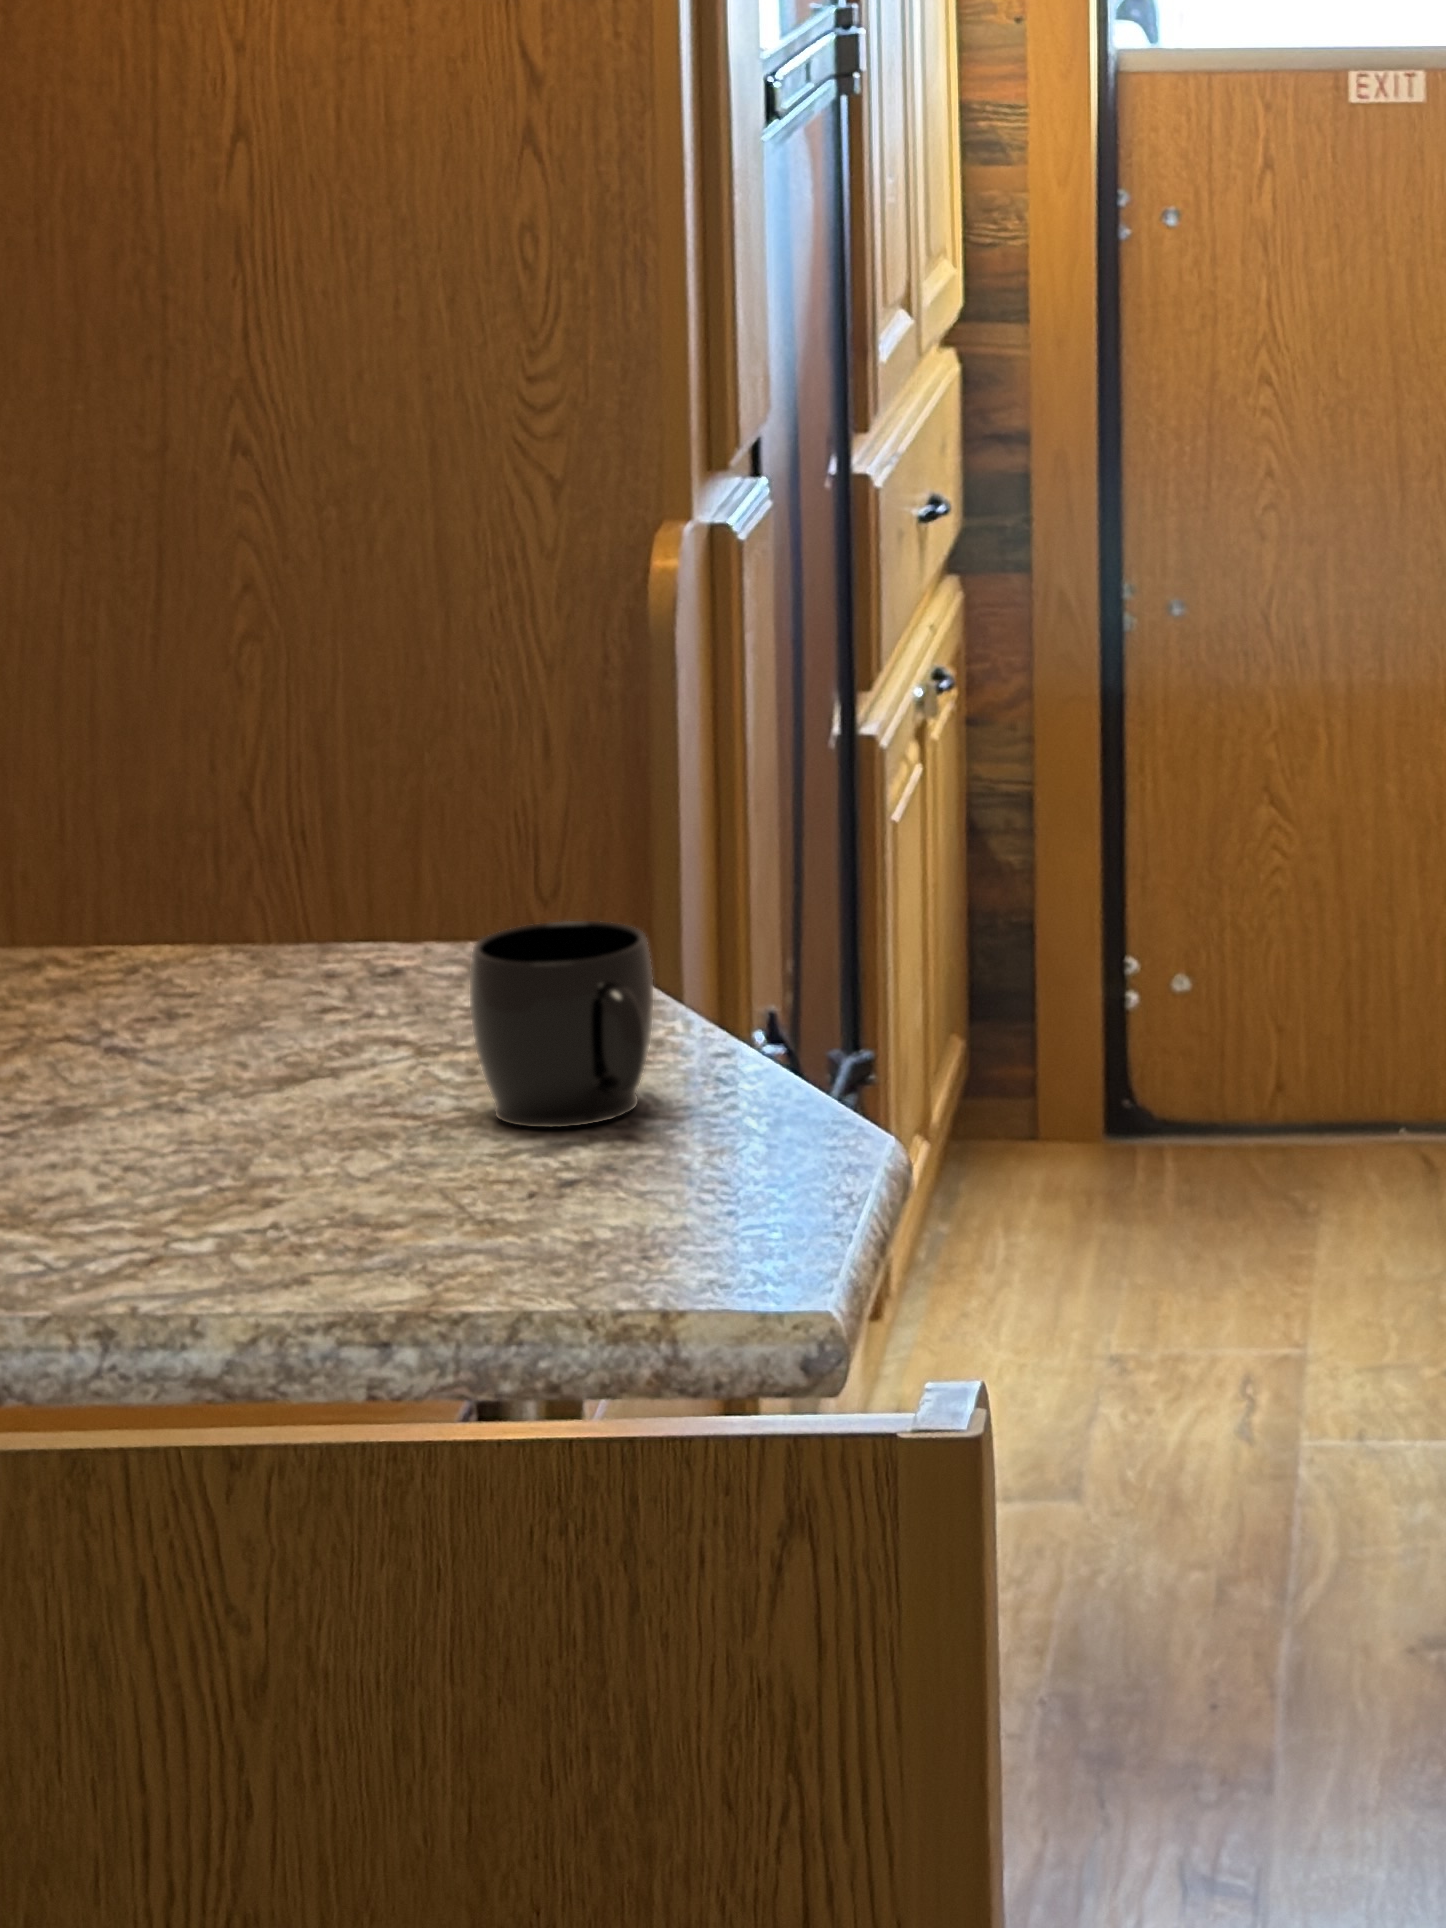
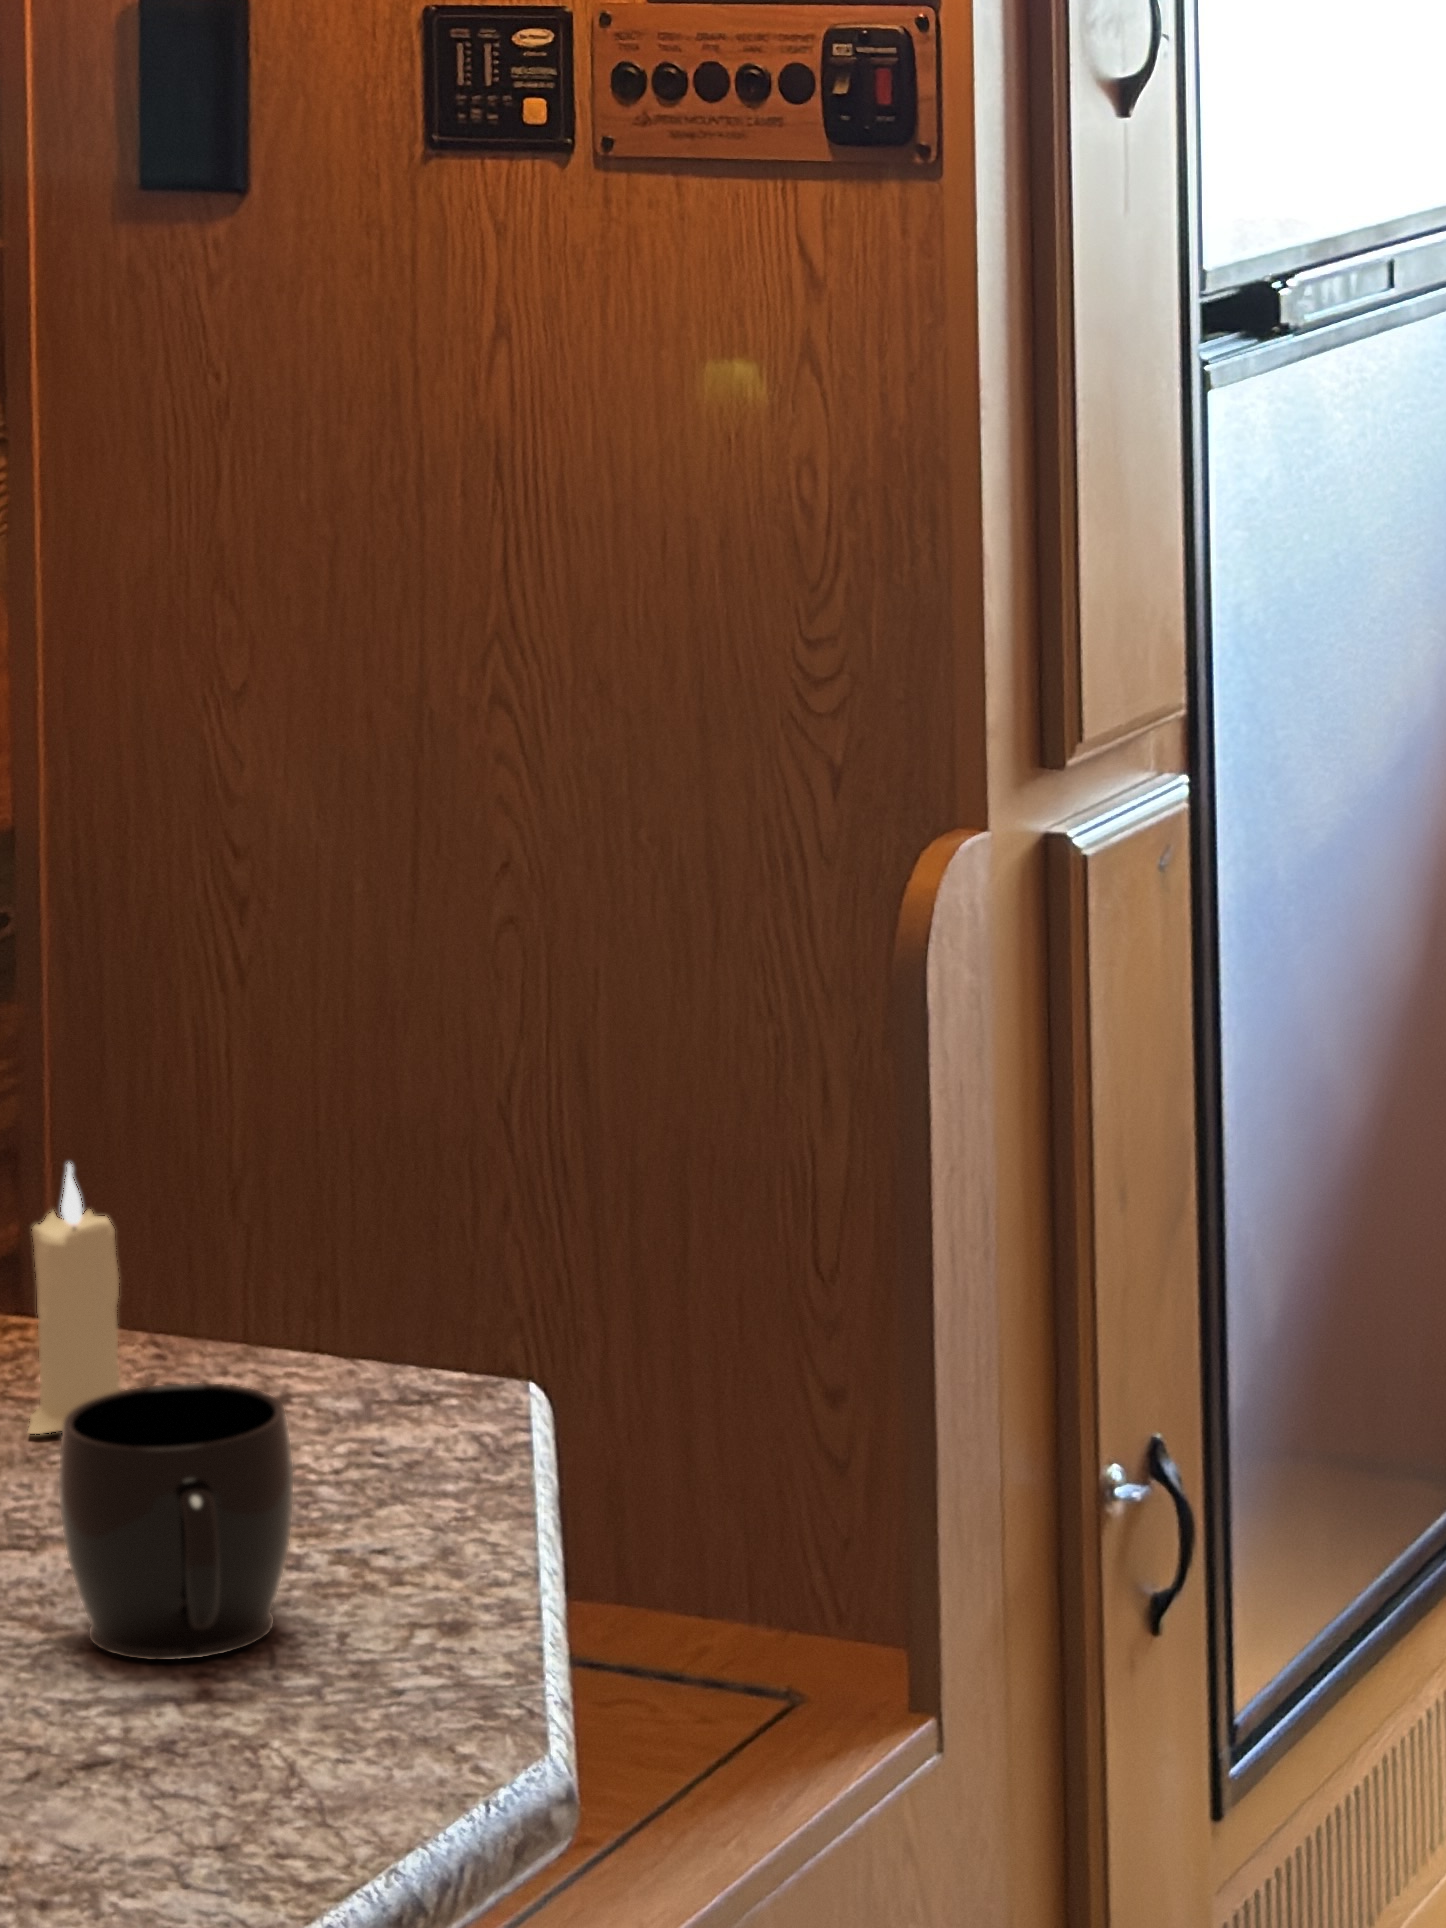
candle: none [251,791,325,1013] -> present [28,1164,121,1434]

